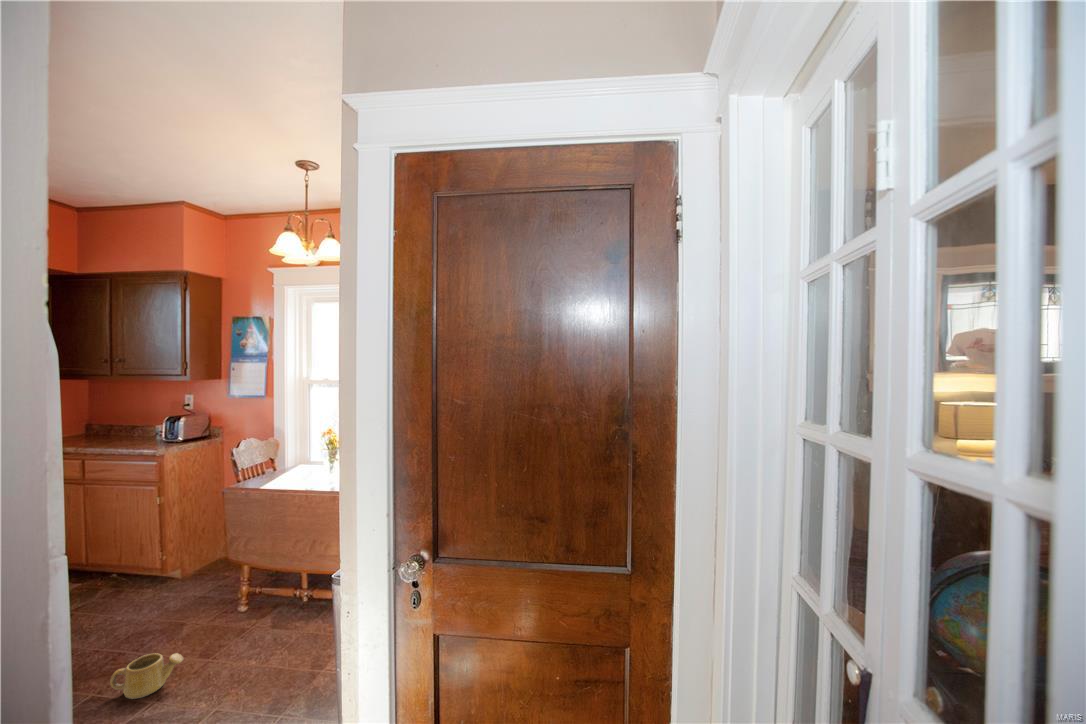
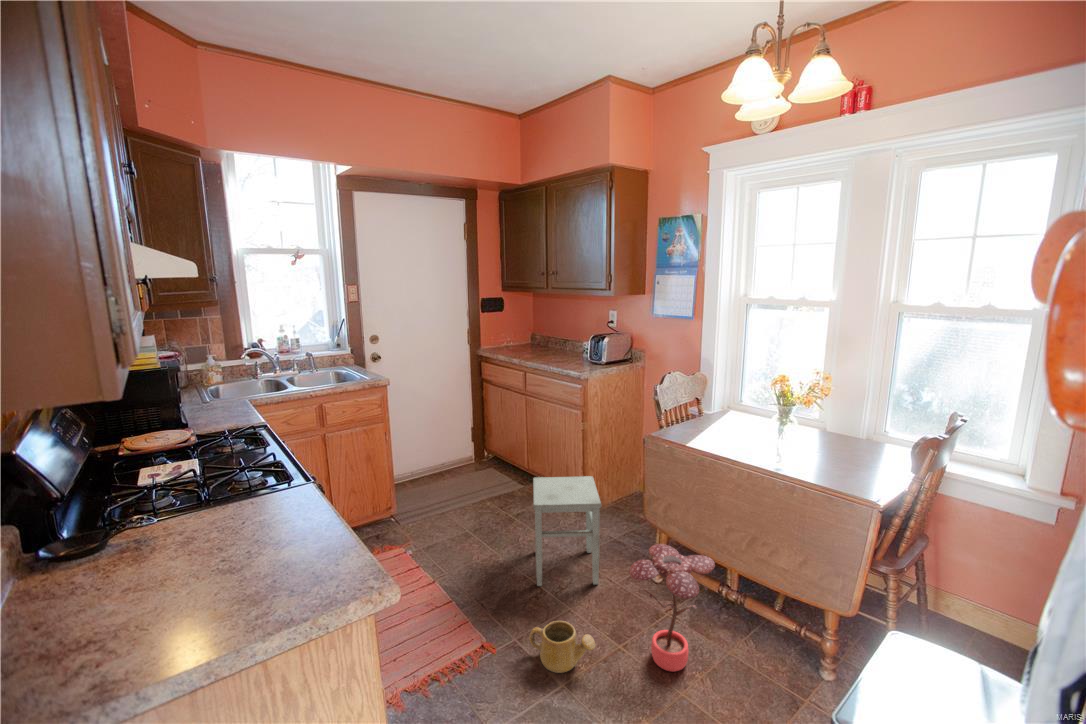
stool: none [101,540,184,654] -> present [533,476,601,586]
potted plant: none [213,560,284,656] -> present [629,544,715,671]

